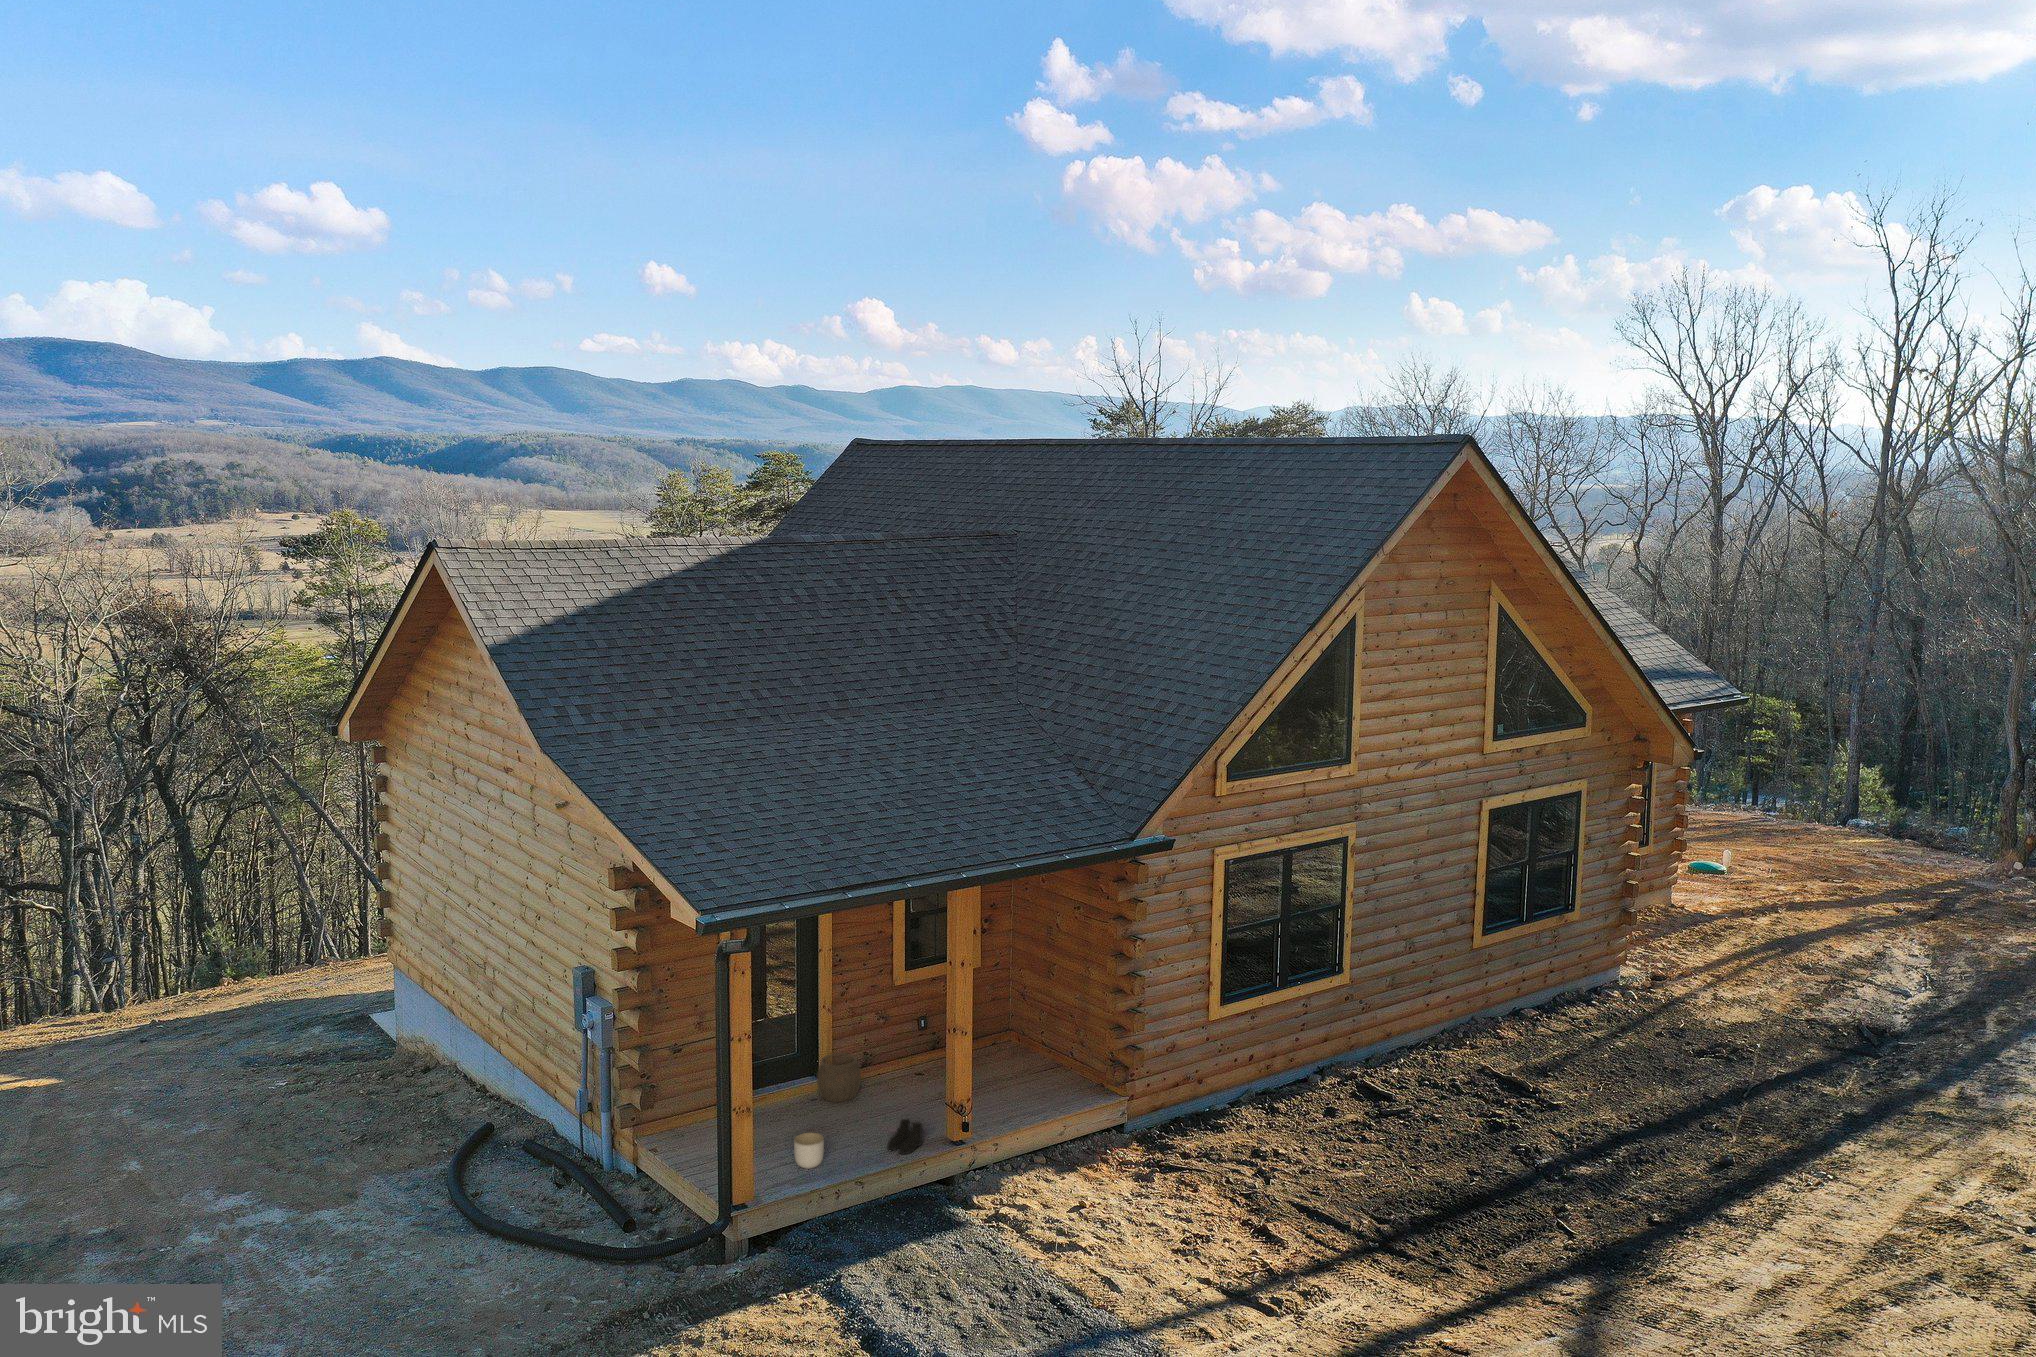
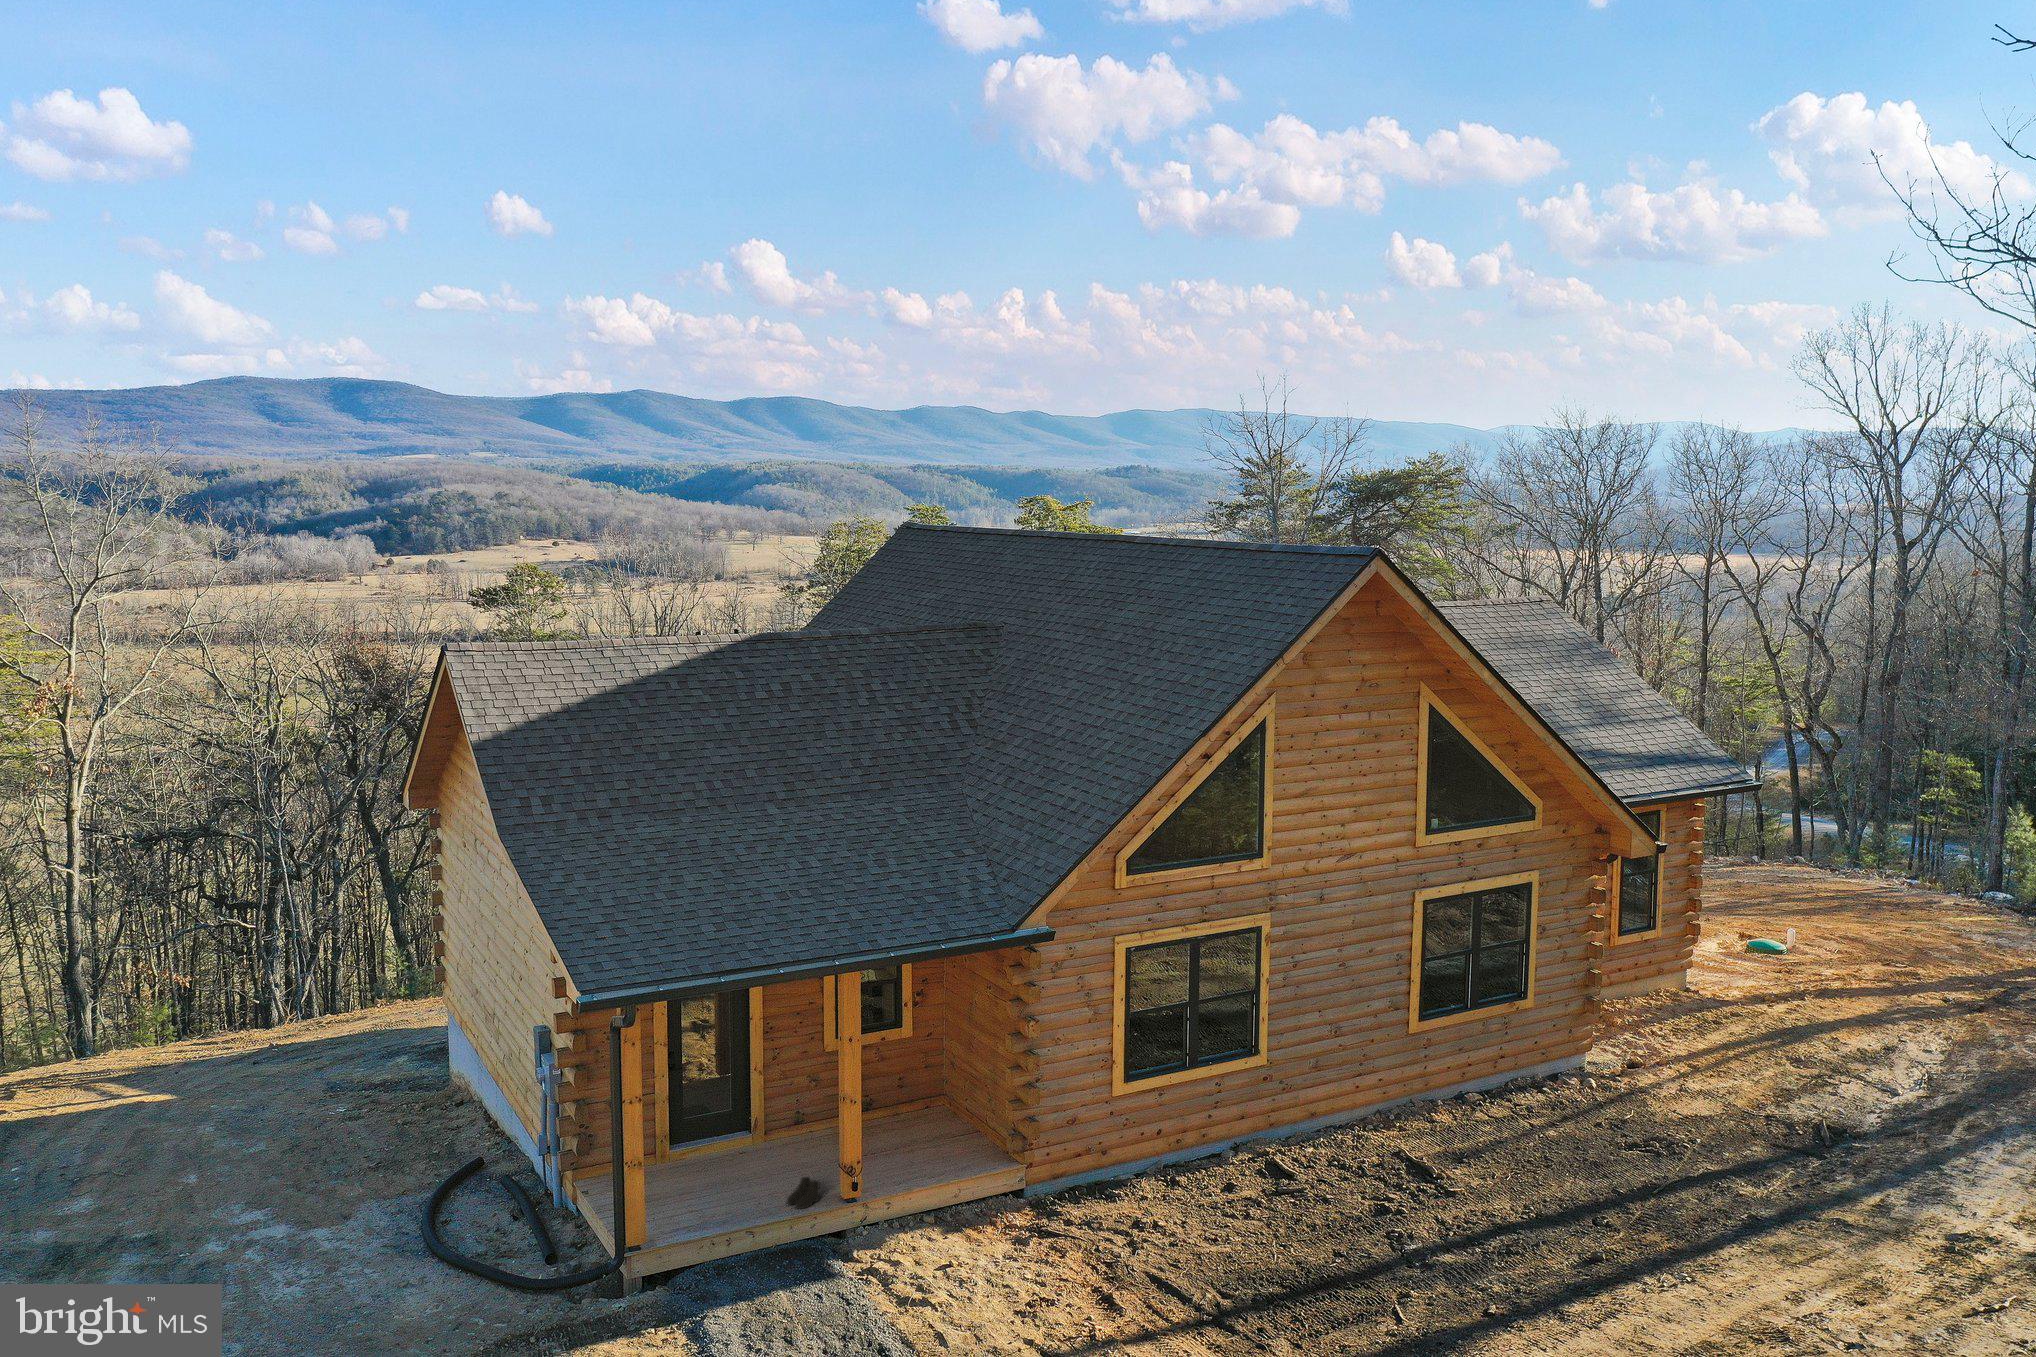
woven basket: present [817,1053,861,1102] -> none [746,1112,787,1158]
planter: present [794,1133,824,1169] -> none [699,1185,726,1218]

